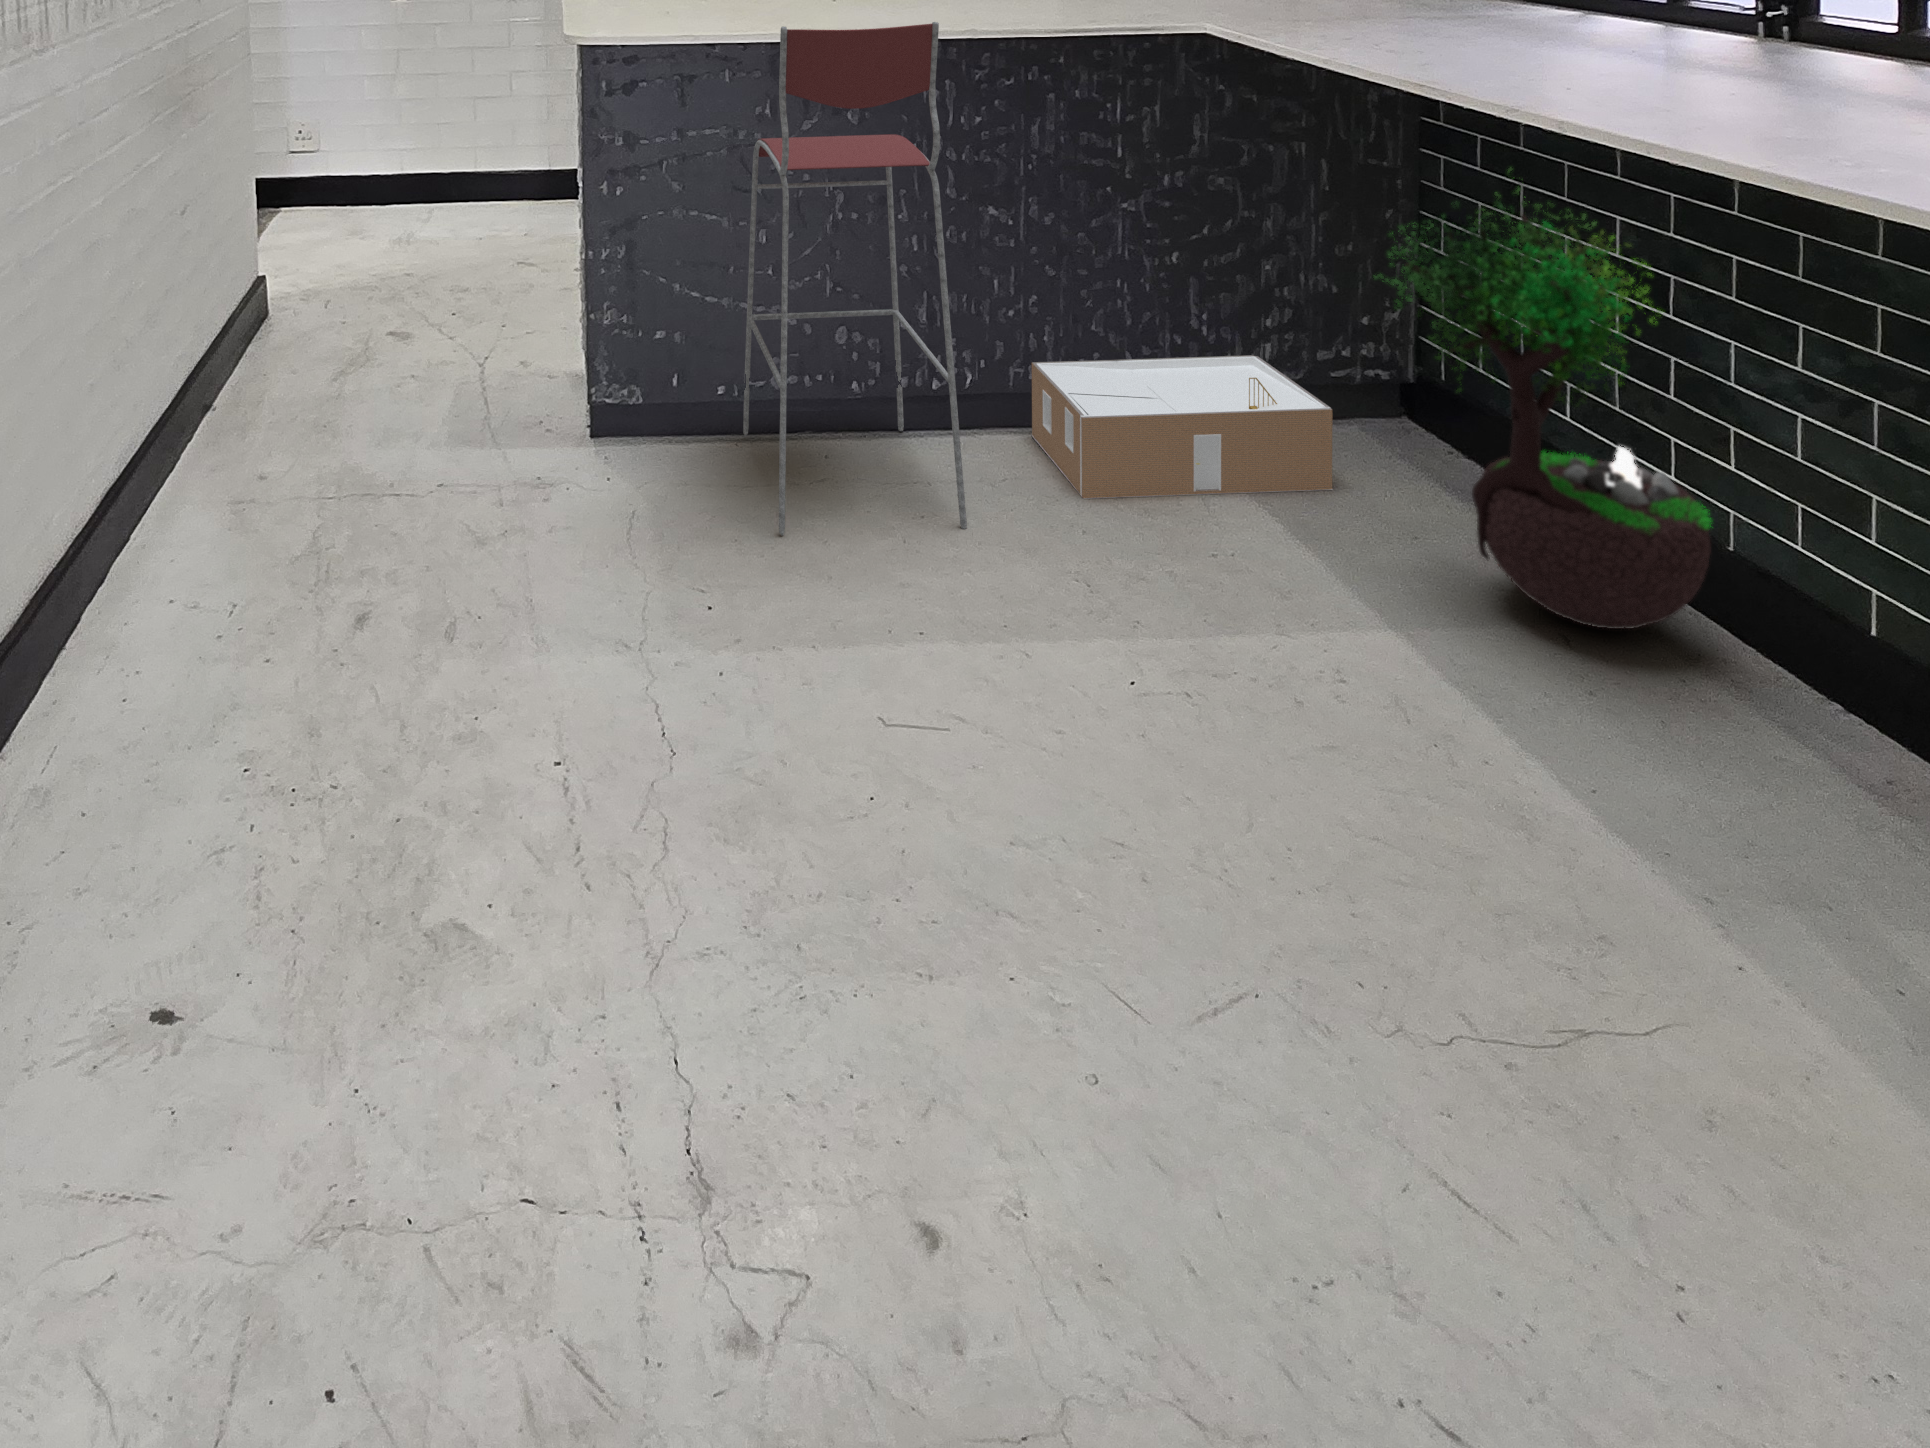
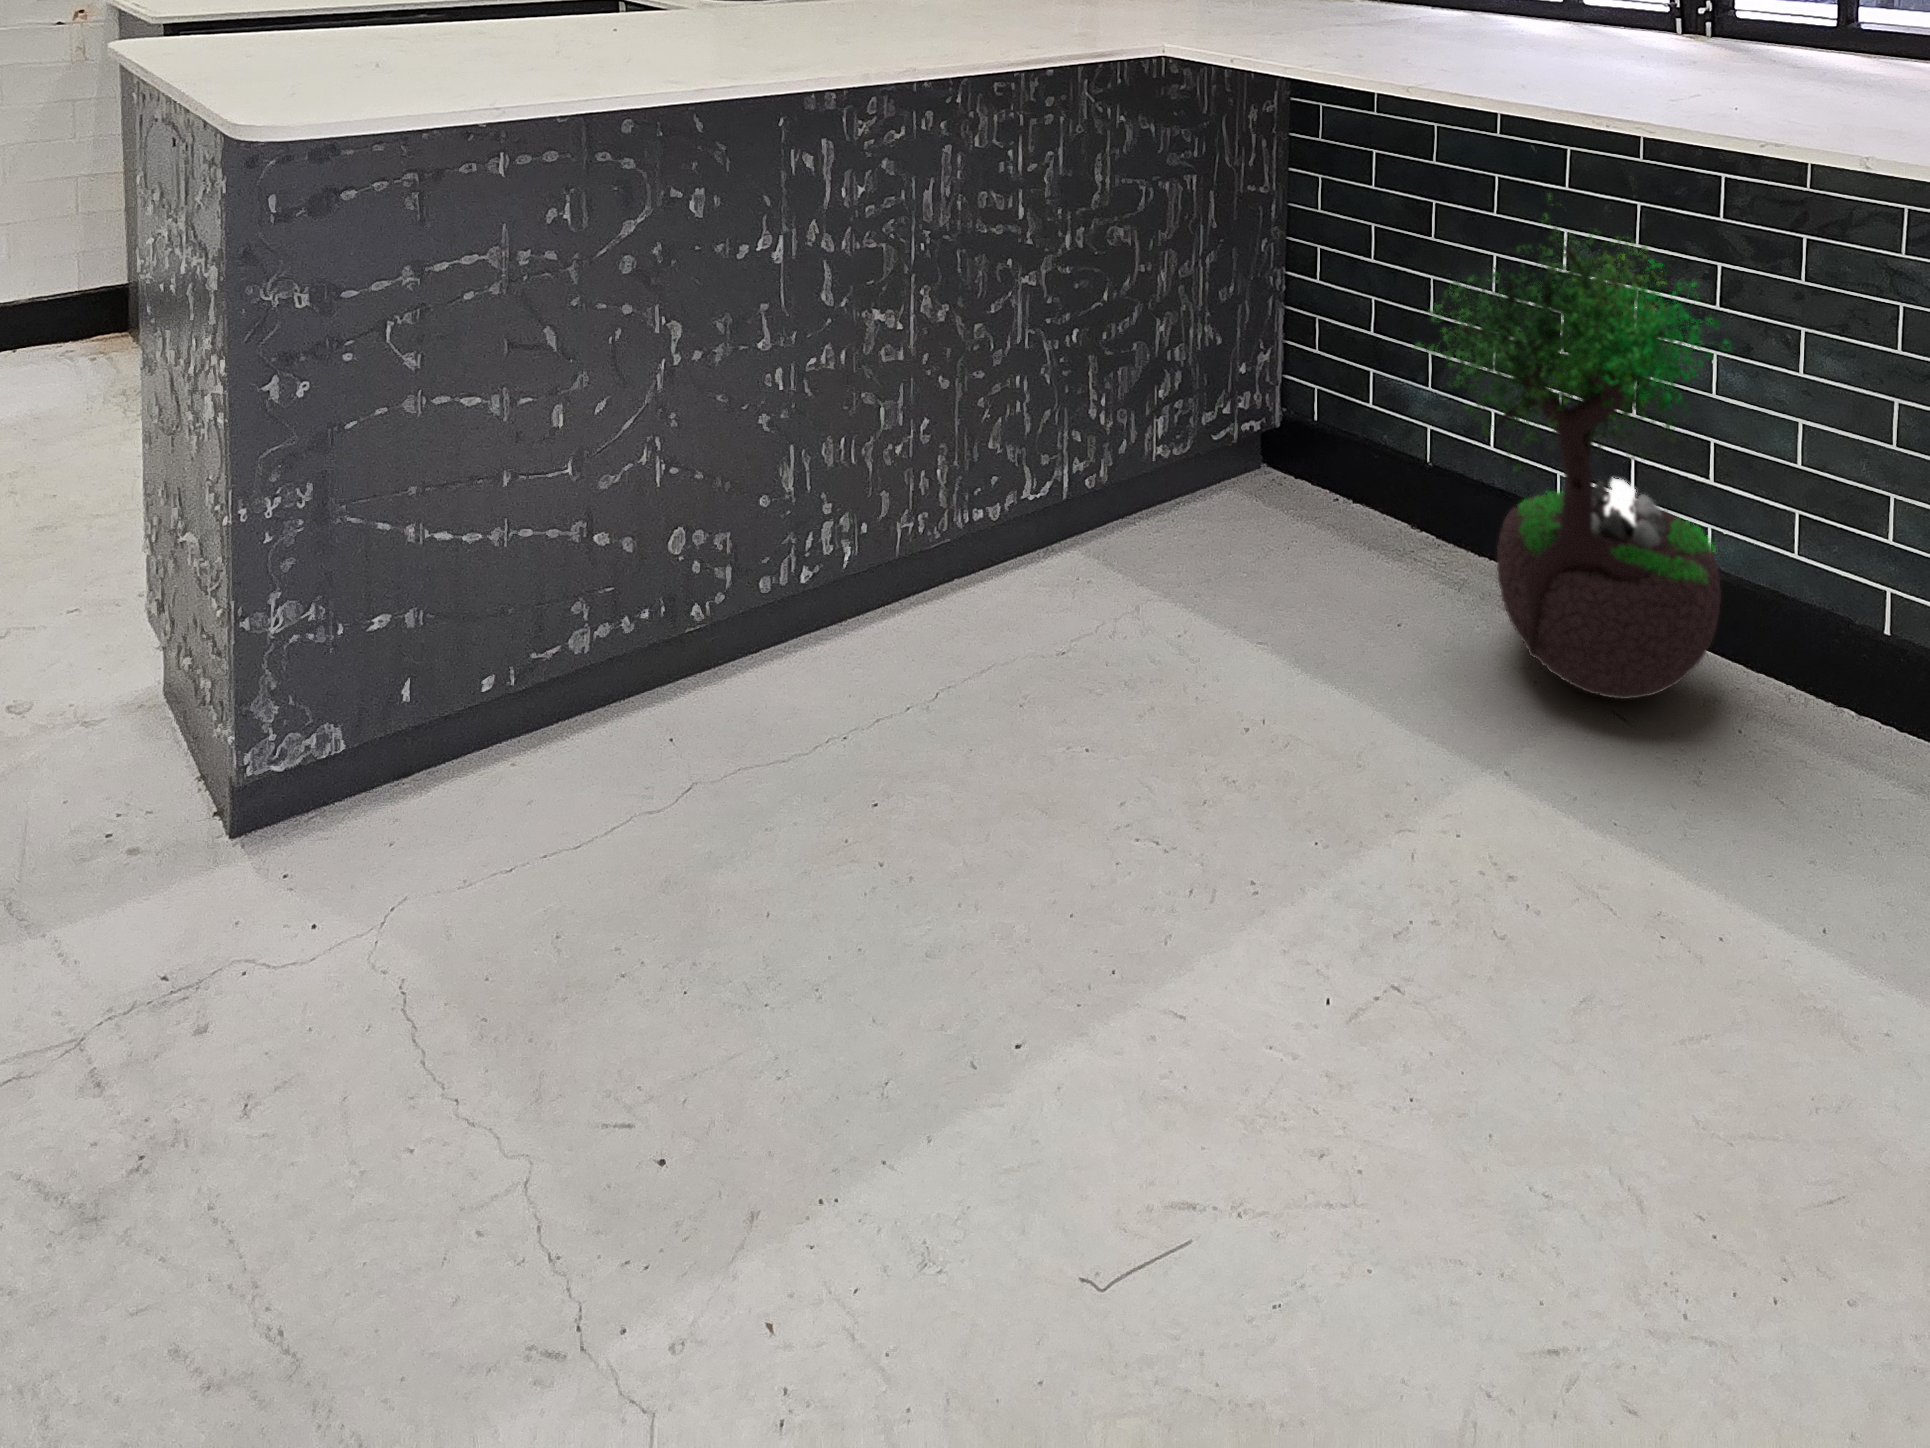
bar stool: present [743,22,967,535] -> none [428,65,933,1136]
cardboard box: present [1031,355,1333,499] -> none [902,437,1271,744]

